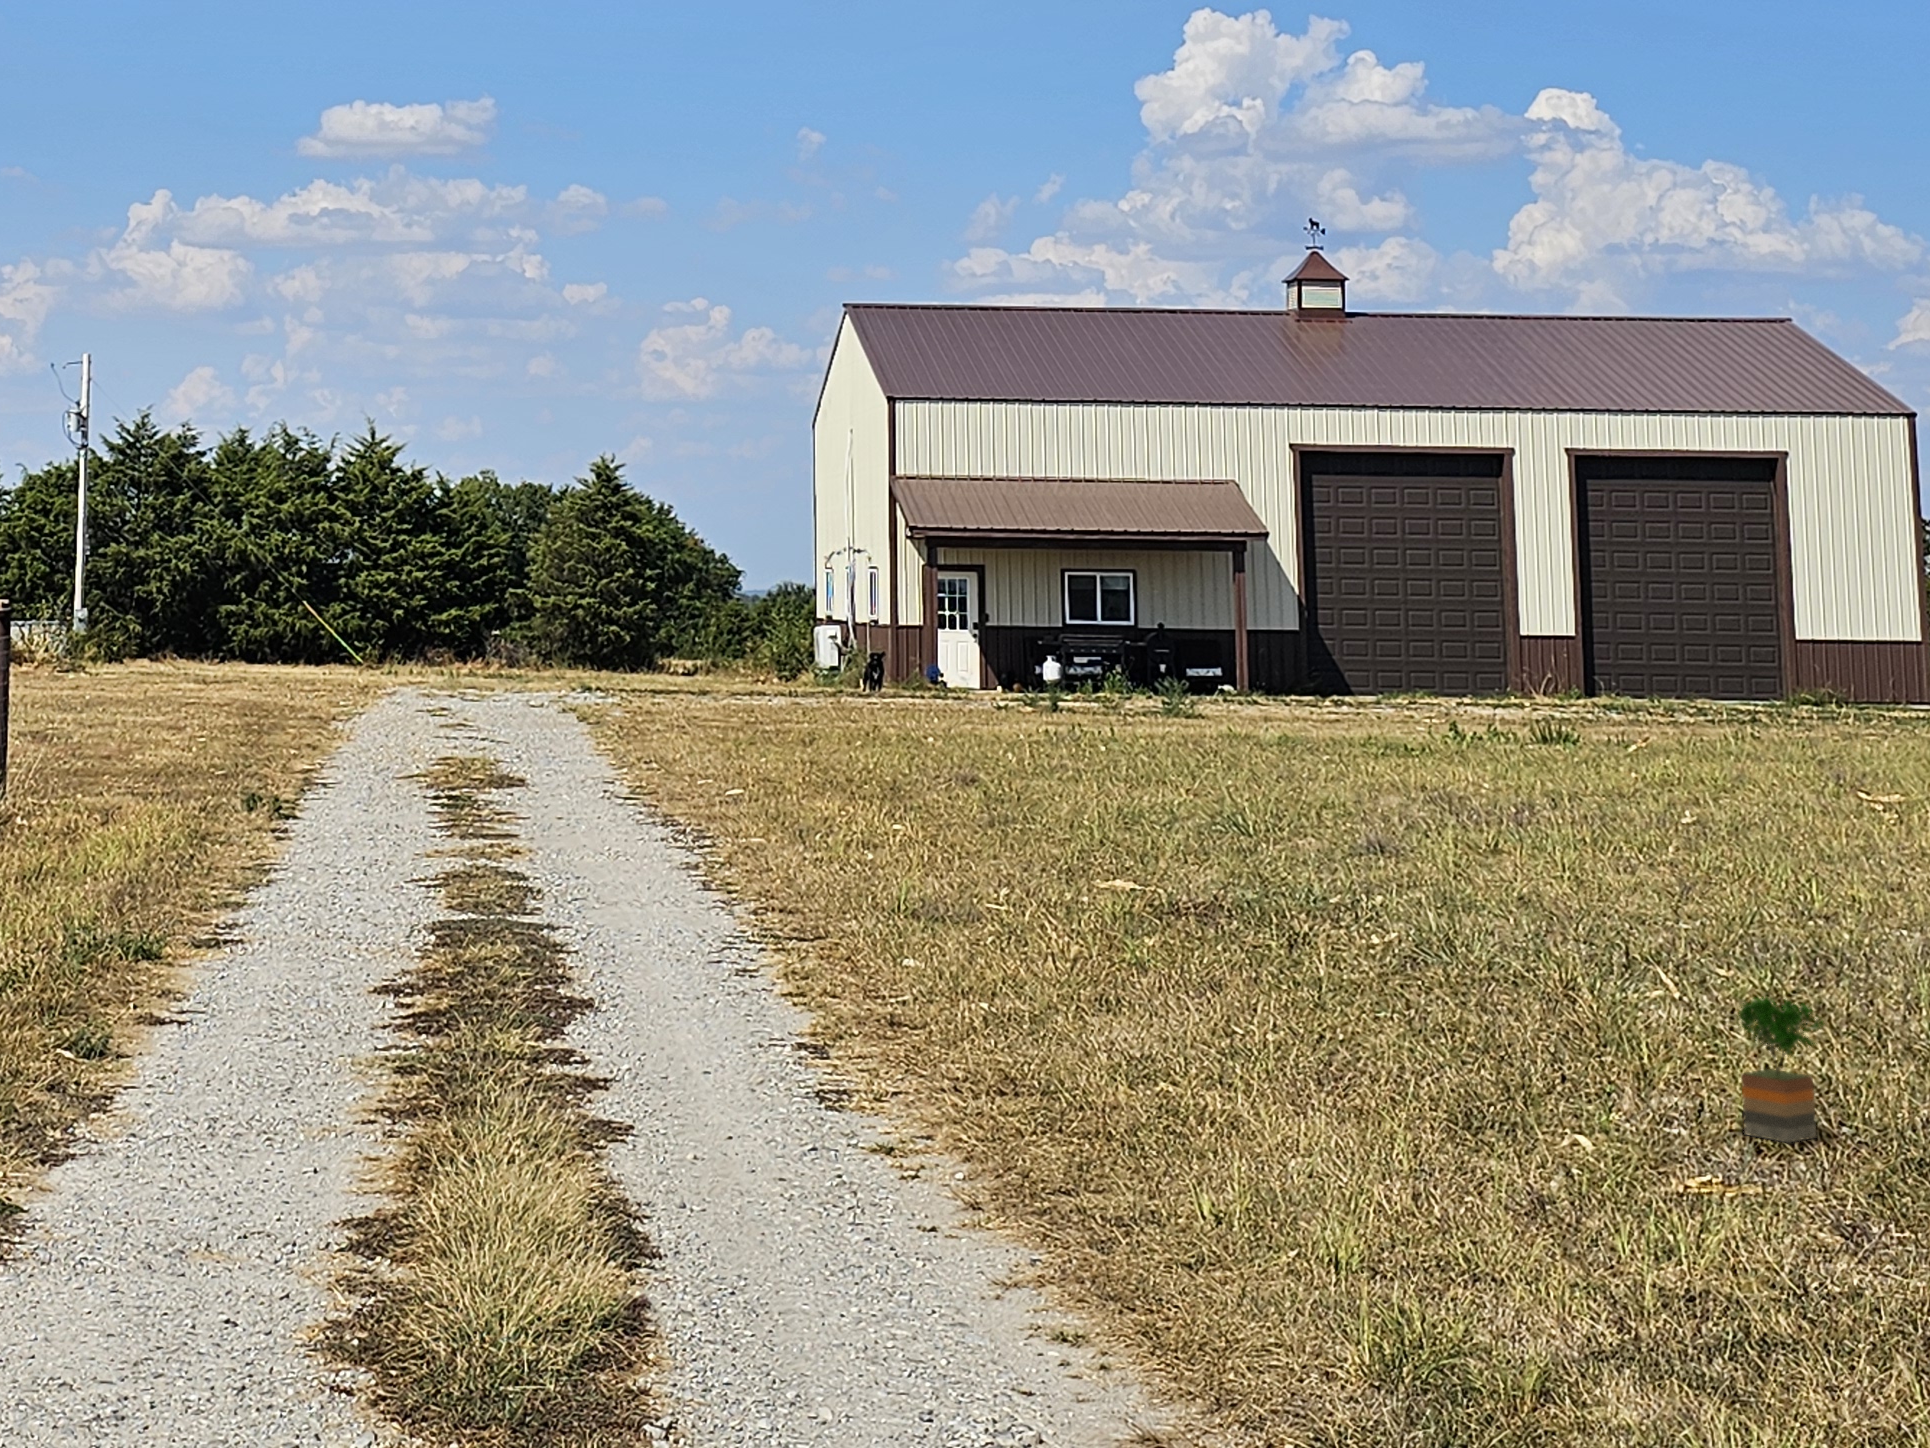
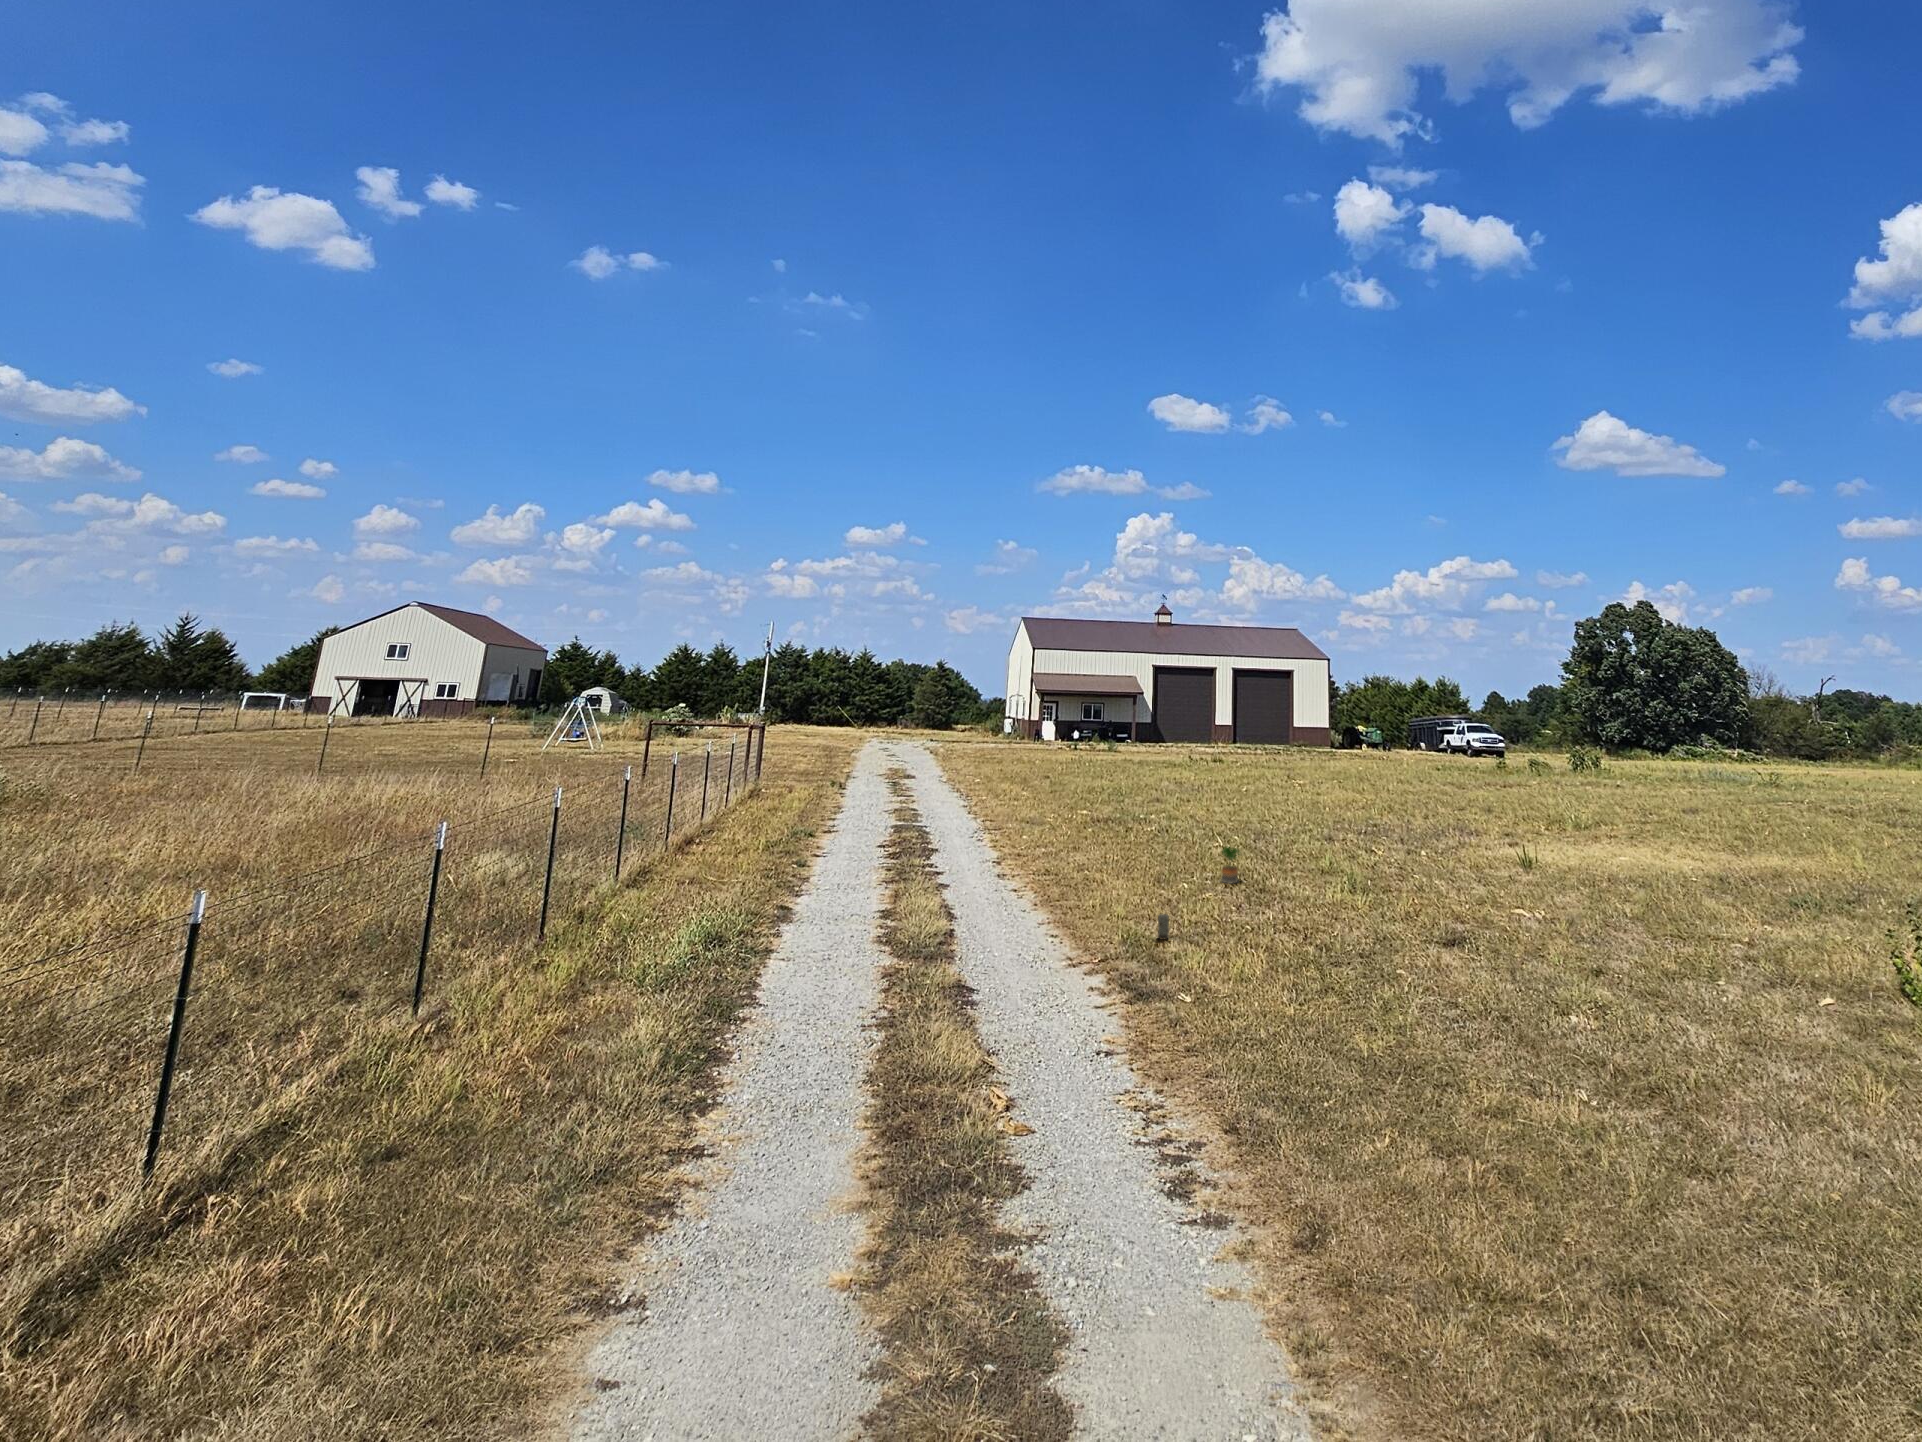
watering can: none [1526,1226,1630,1379] -> present [1157,910,1171,940]

